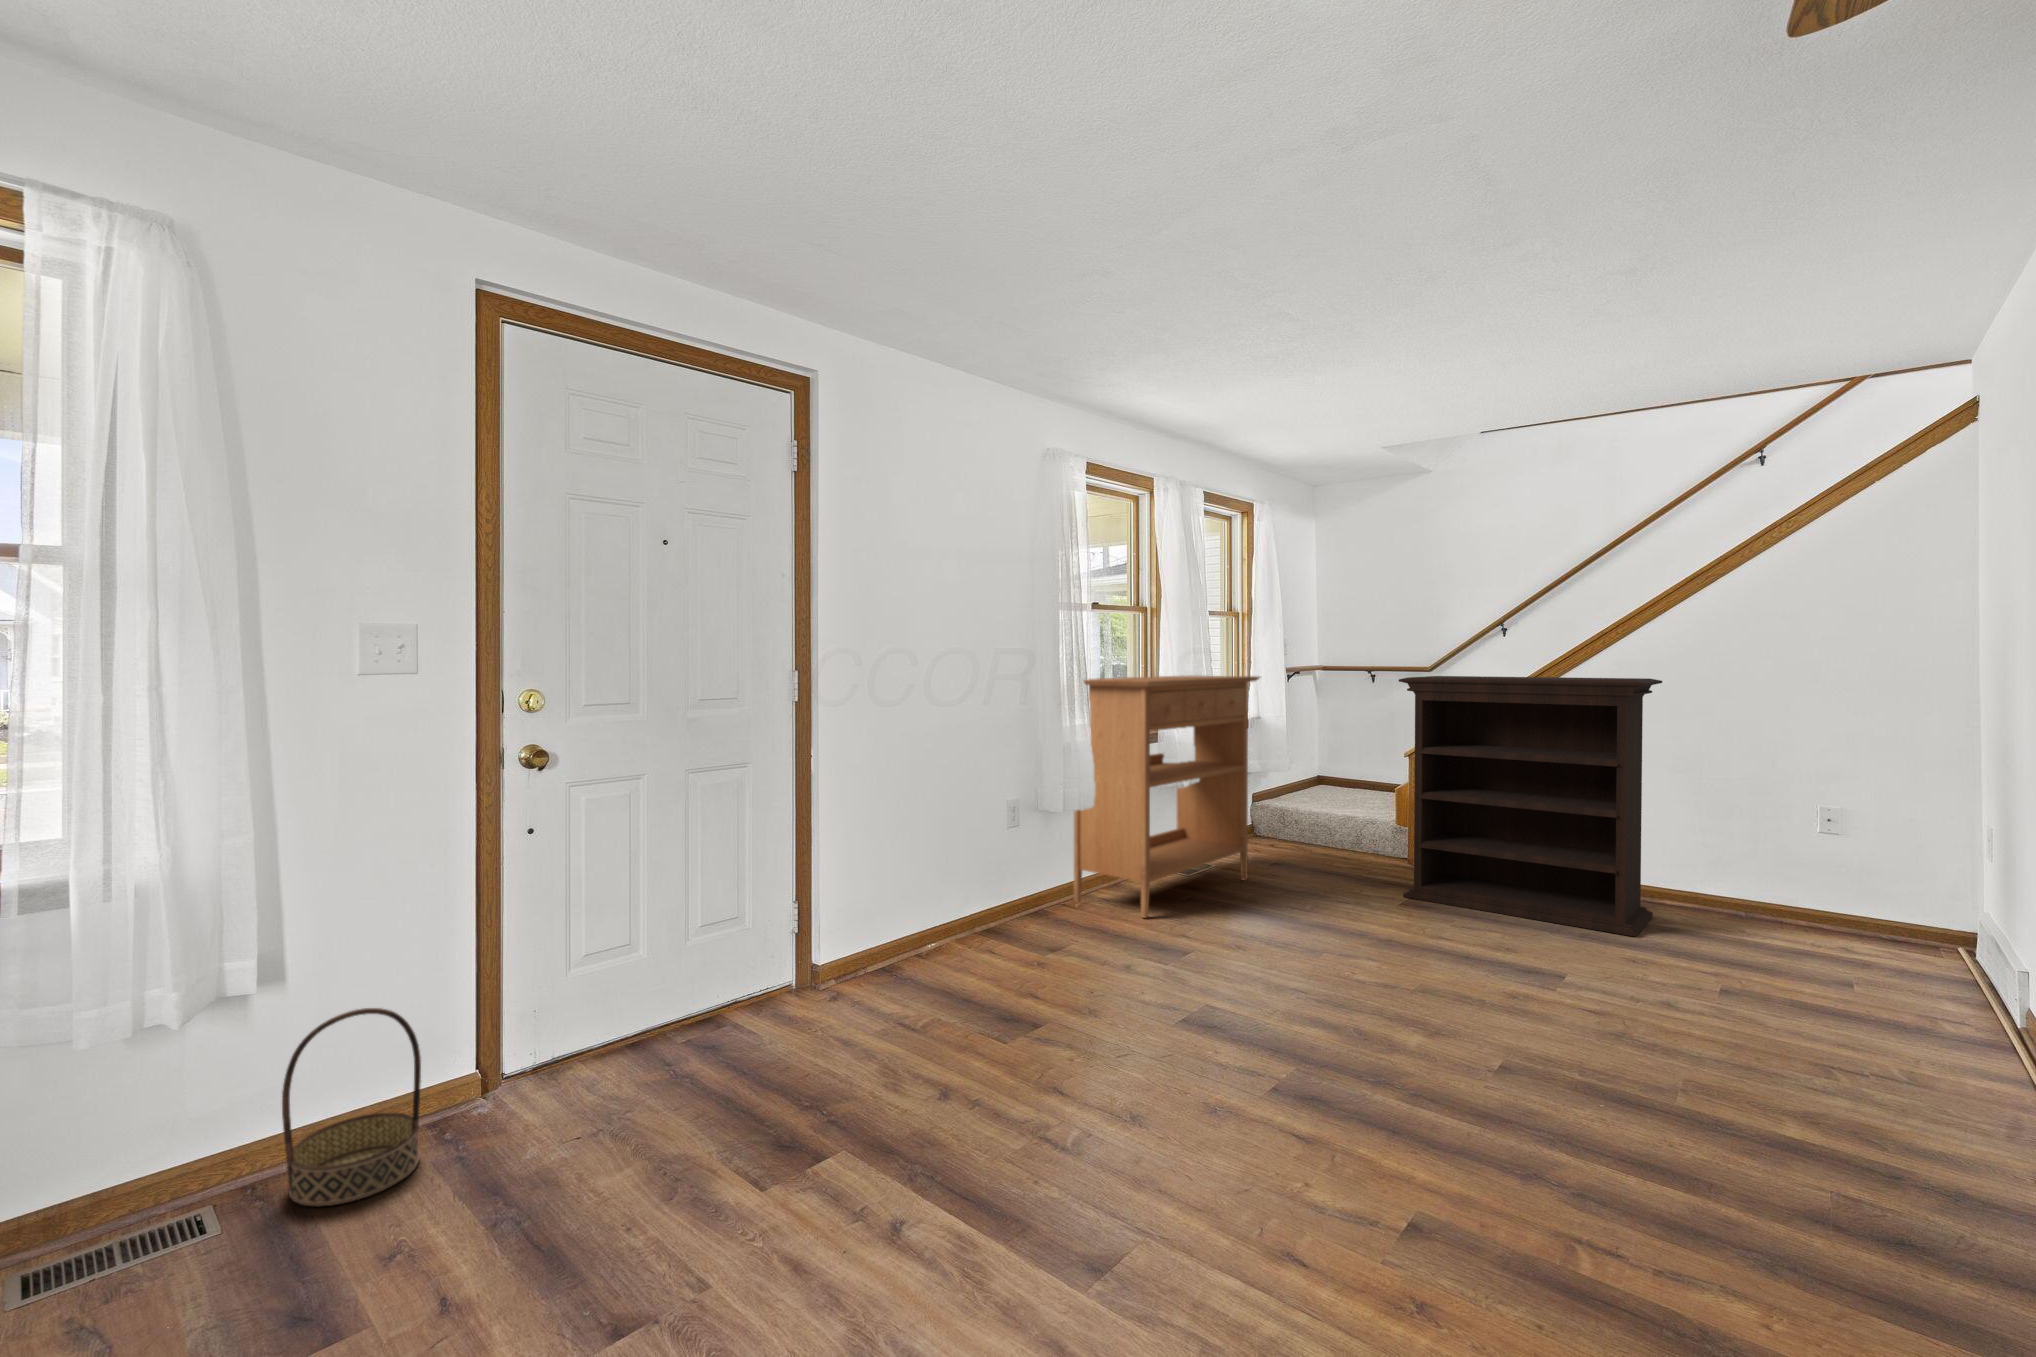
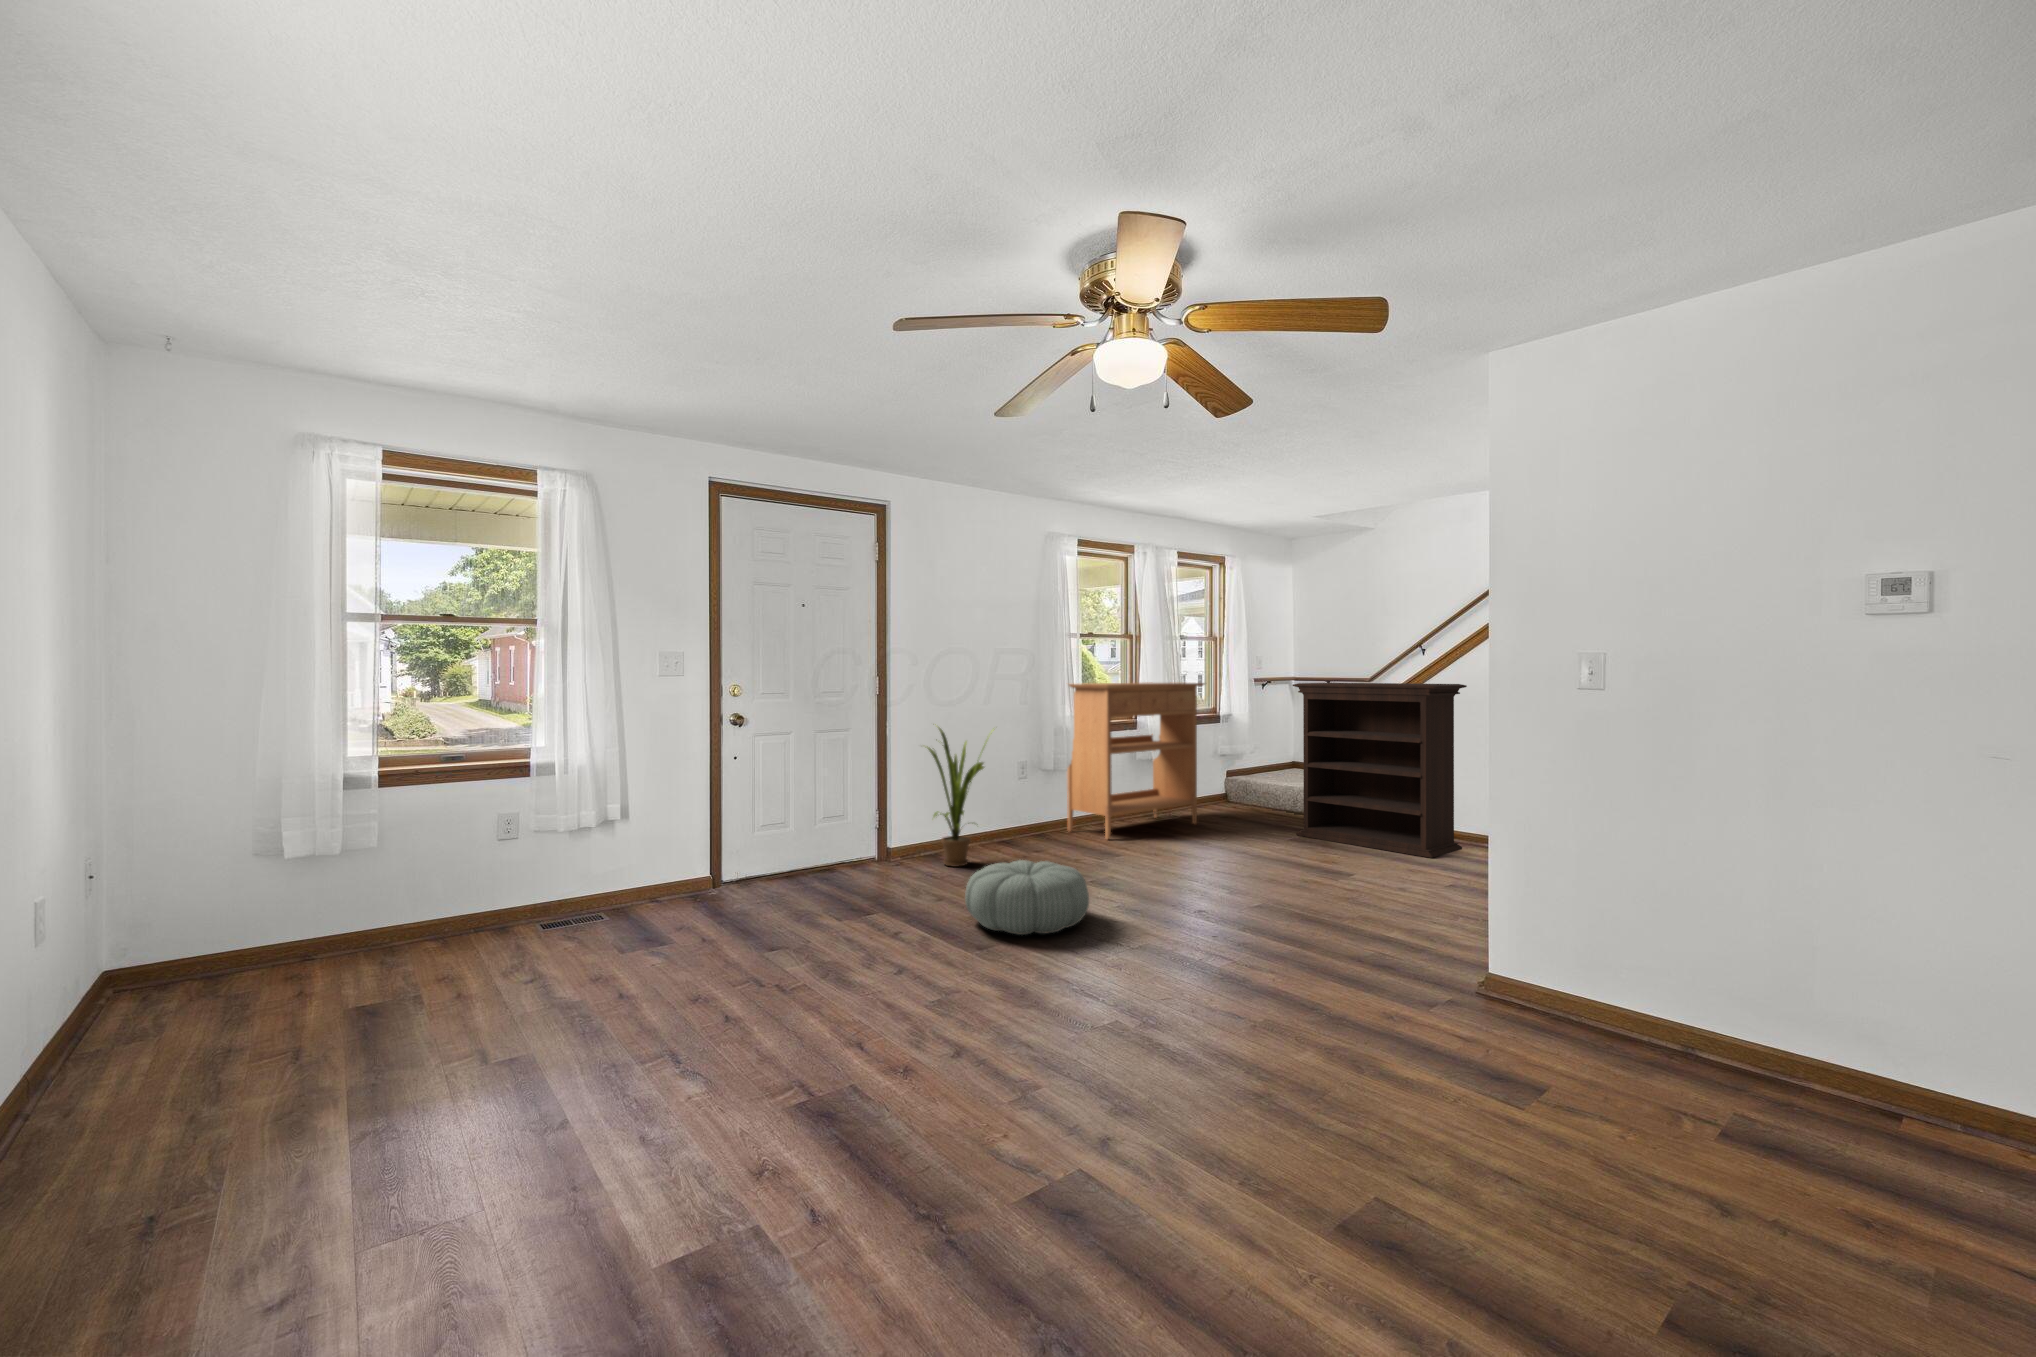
house plant: none [872,748,1007,995] -> present [927,727,994,867]
basket: present [282,1008,421,1207] -> none [630,832,686,917]
pouf: none [1024,1024,1273,1213] -> present [965,860,1089,935]

